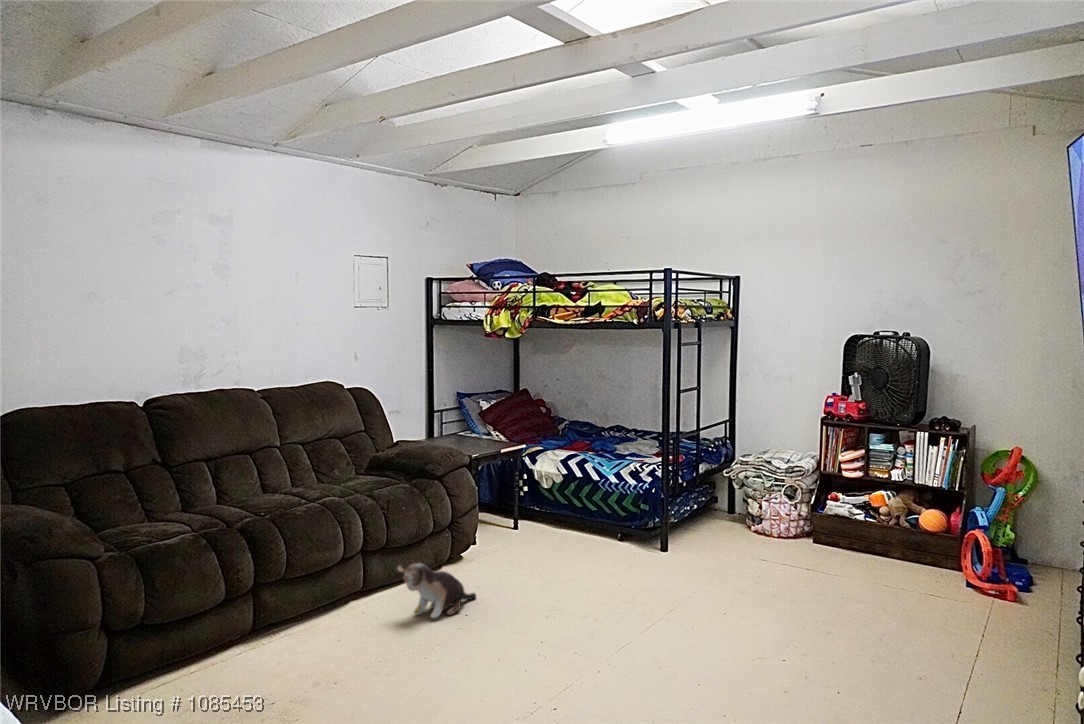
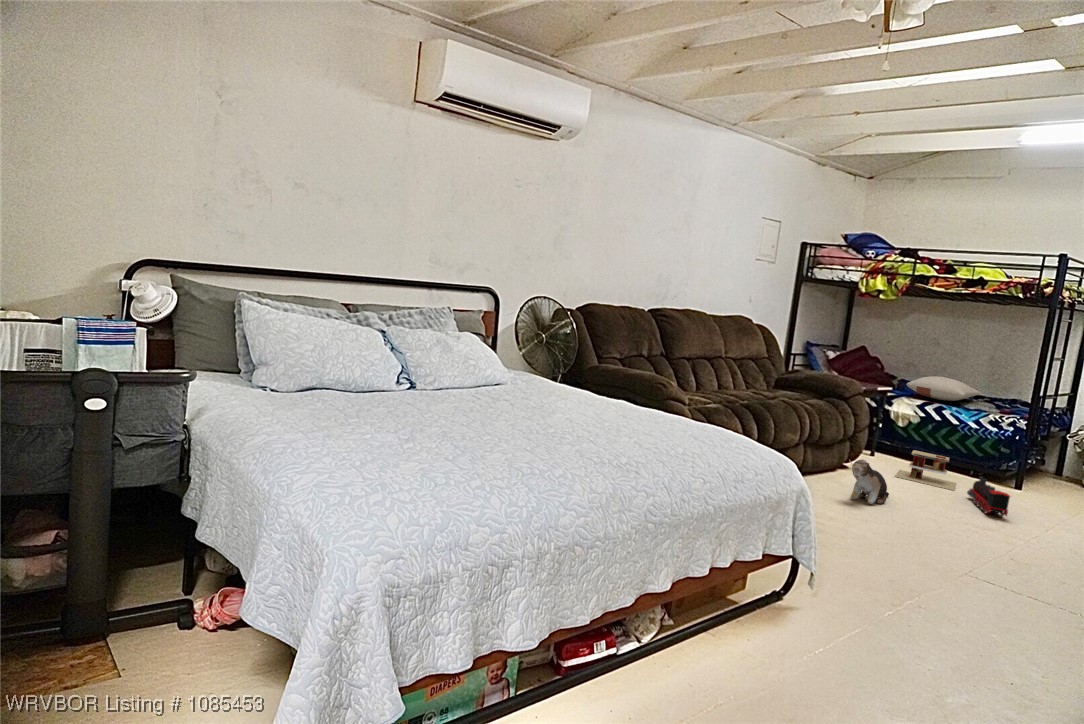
pillow: none [553,421,637,449] -> present [907,376,981,401]
toy house: none [517,522,593,568] -> present [895,450,957,490]
toy train: none [584,549,607,602] -> present [967,477,1010,517]

